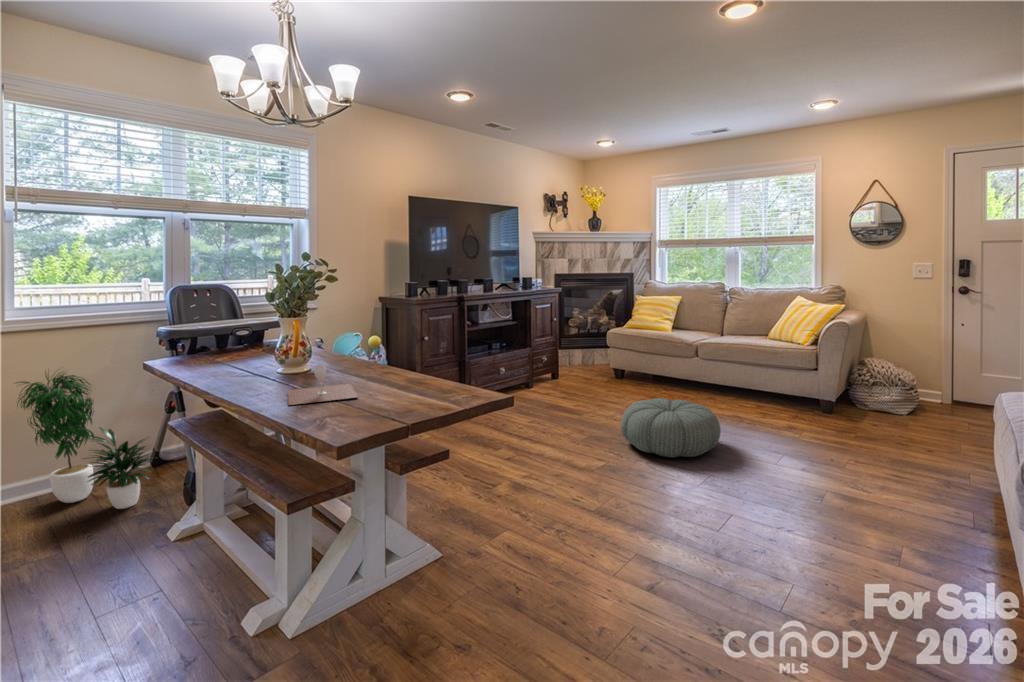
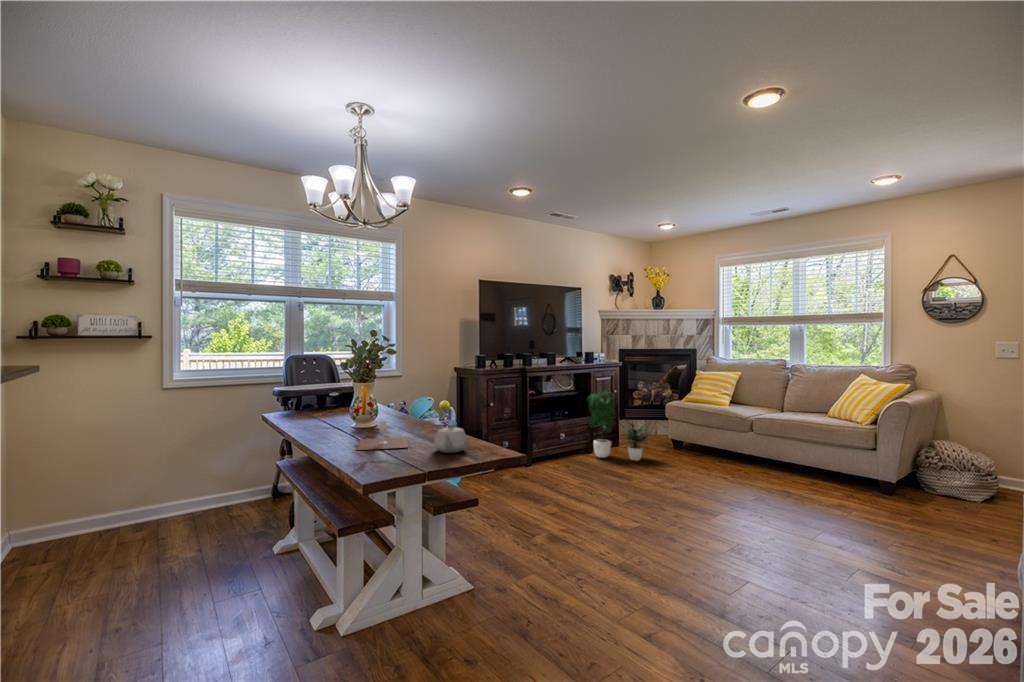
teapot: none [394,365,437,401] -> present [434,424,468,453]
potted plant: present [17,373,149,509] -> present [588,388,648,461]
pouf: present [621,398,721,458] -> none [660,469,758,527]

